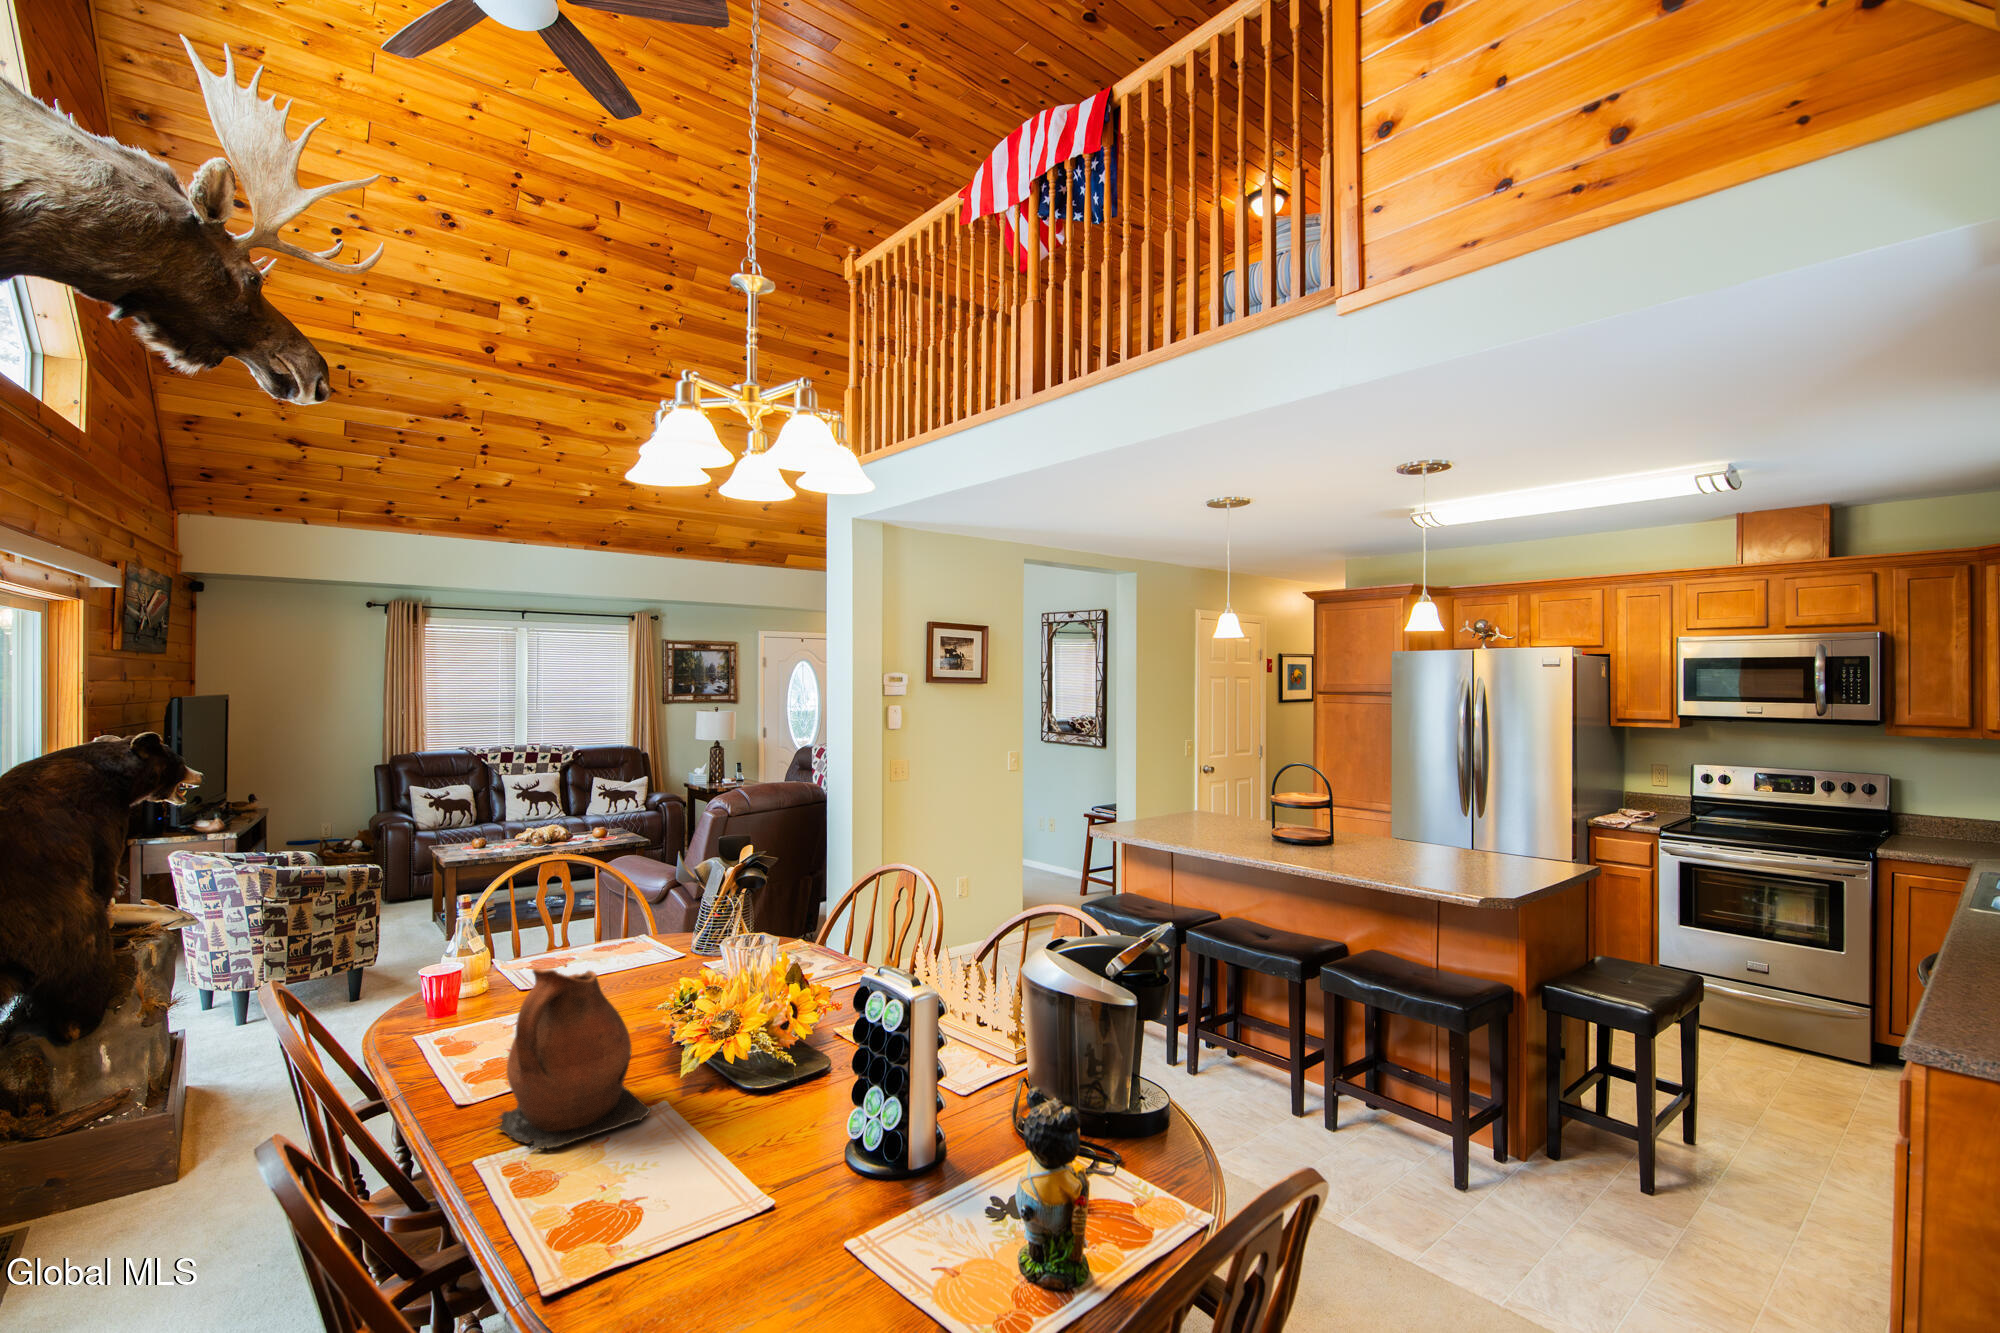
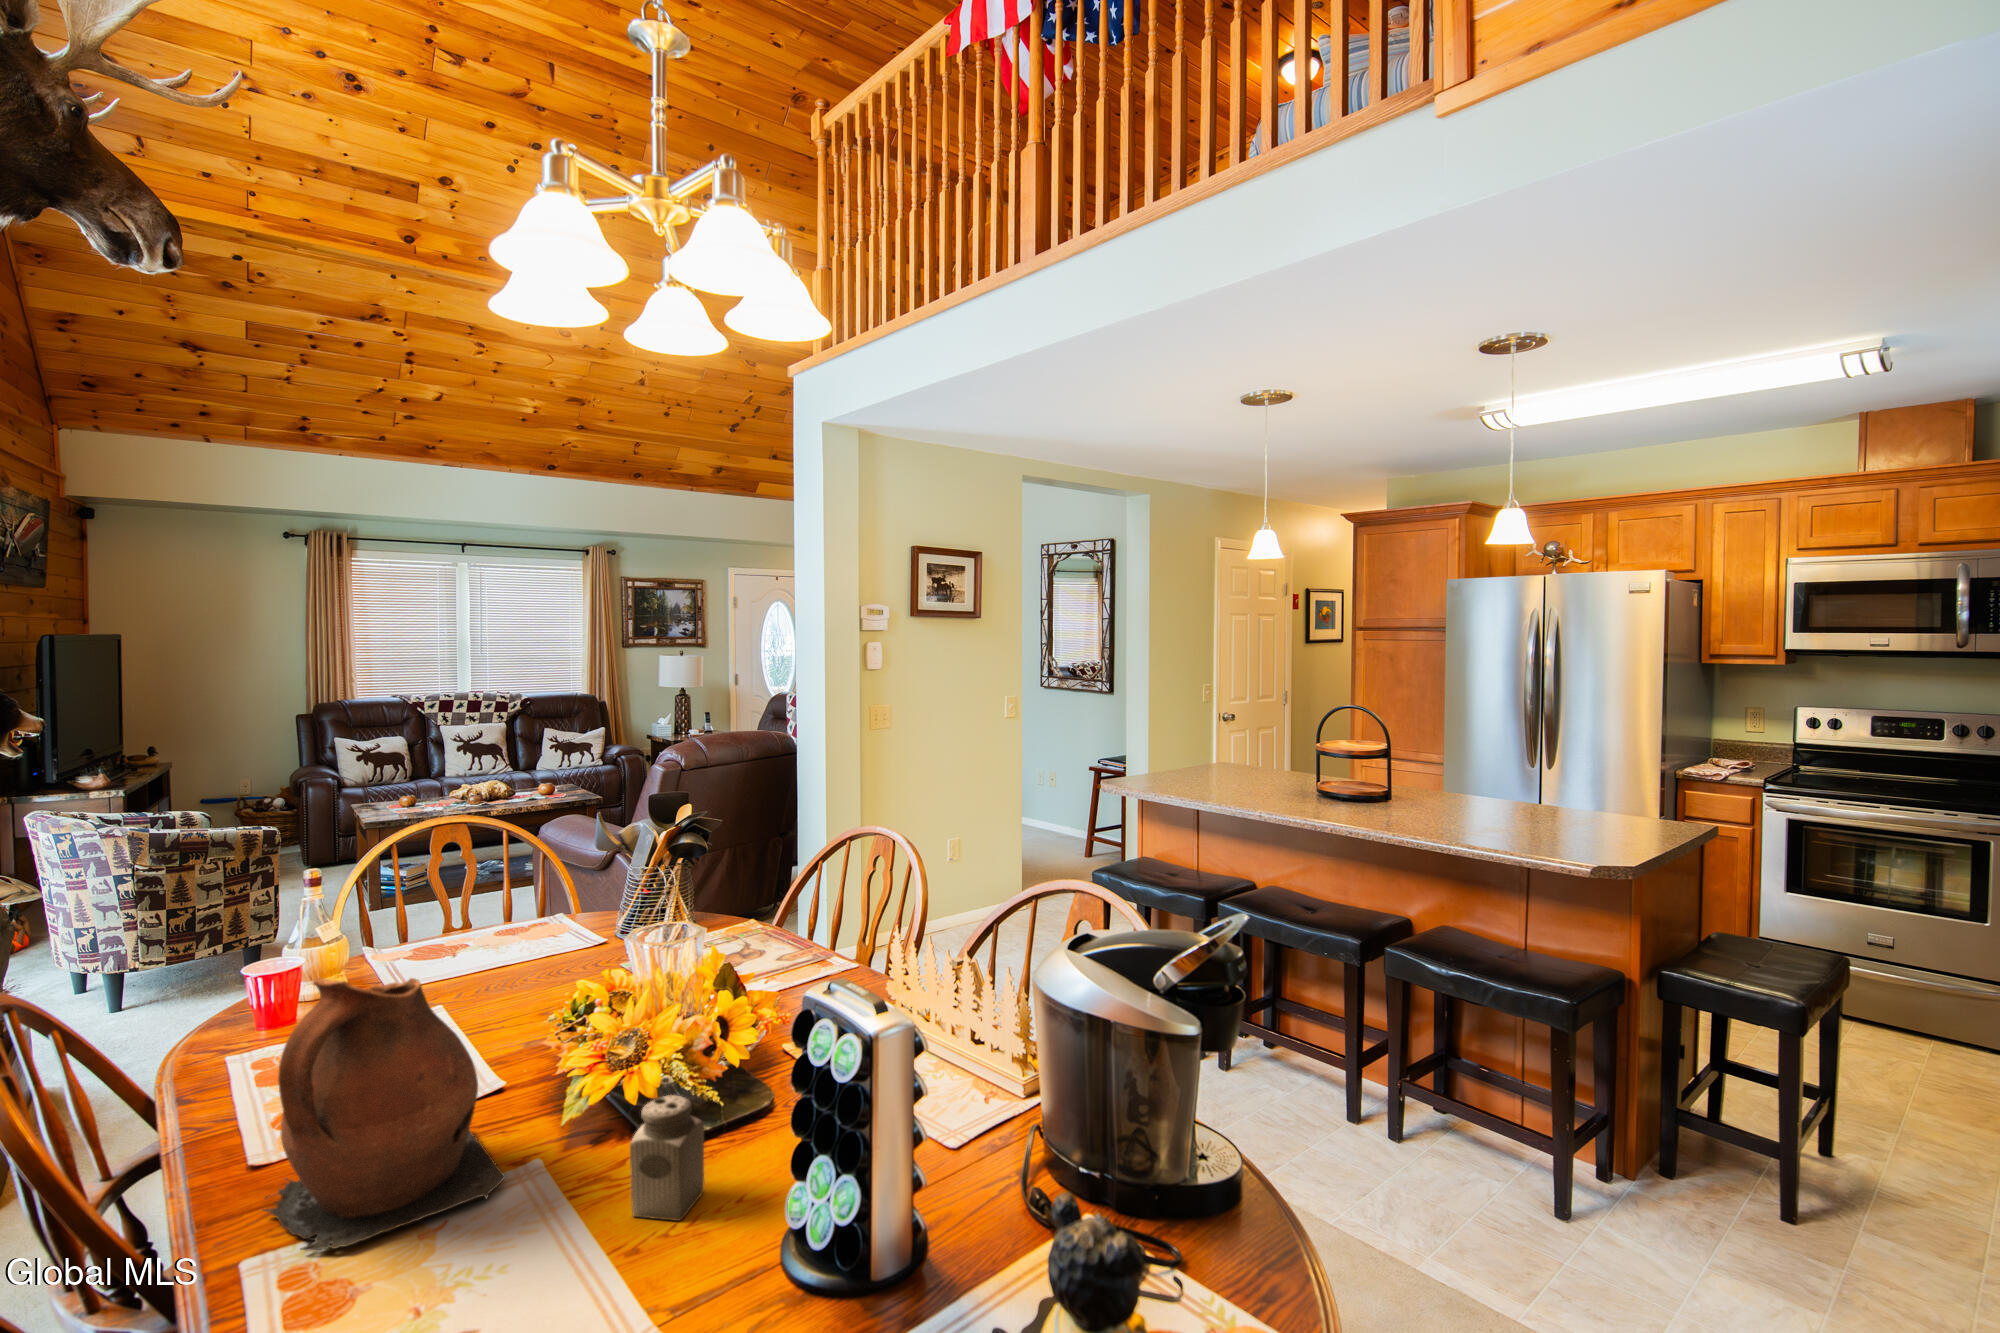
salt shaker: none [741,1052,789,1136] -> present [630,1095,704,1221]

